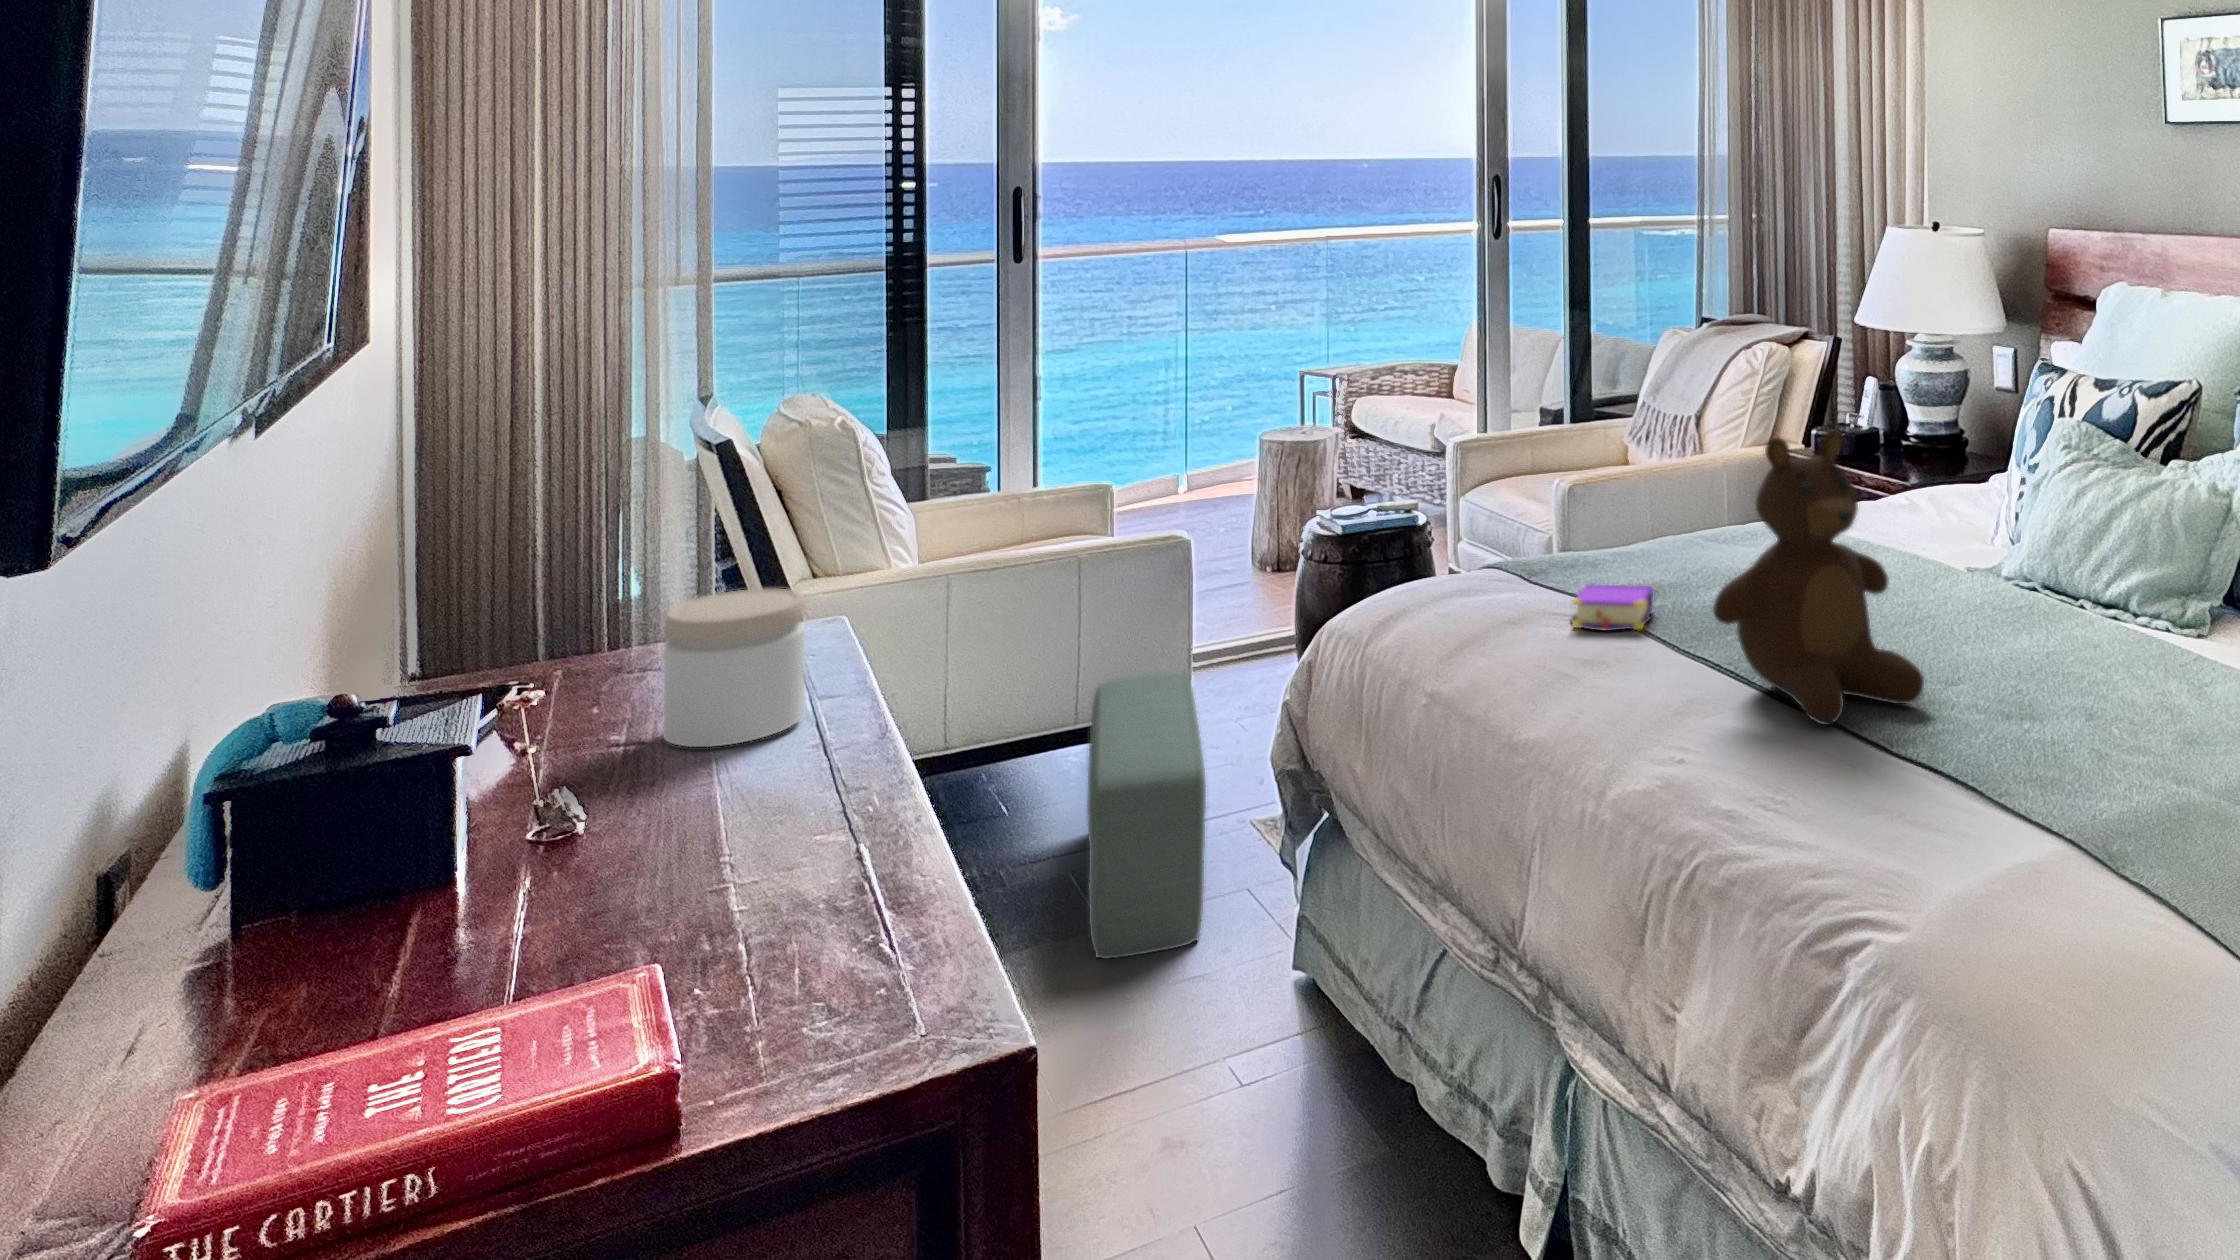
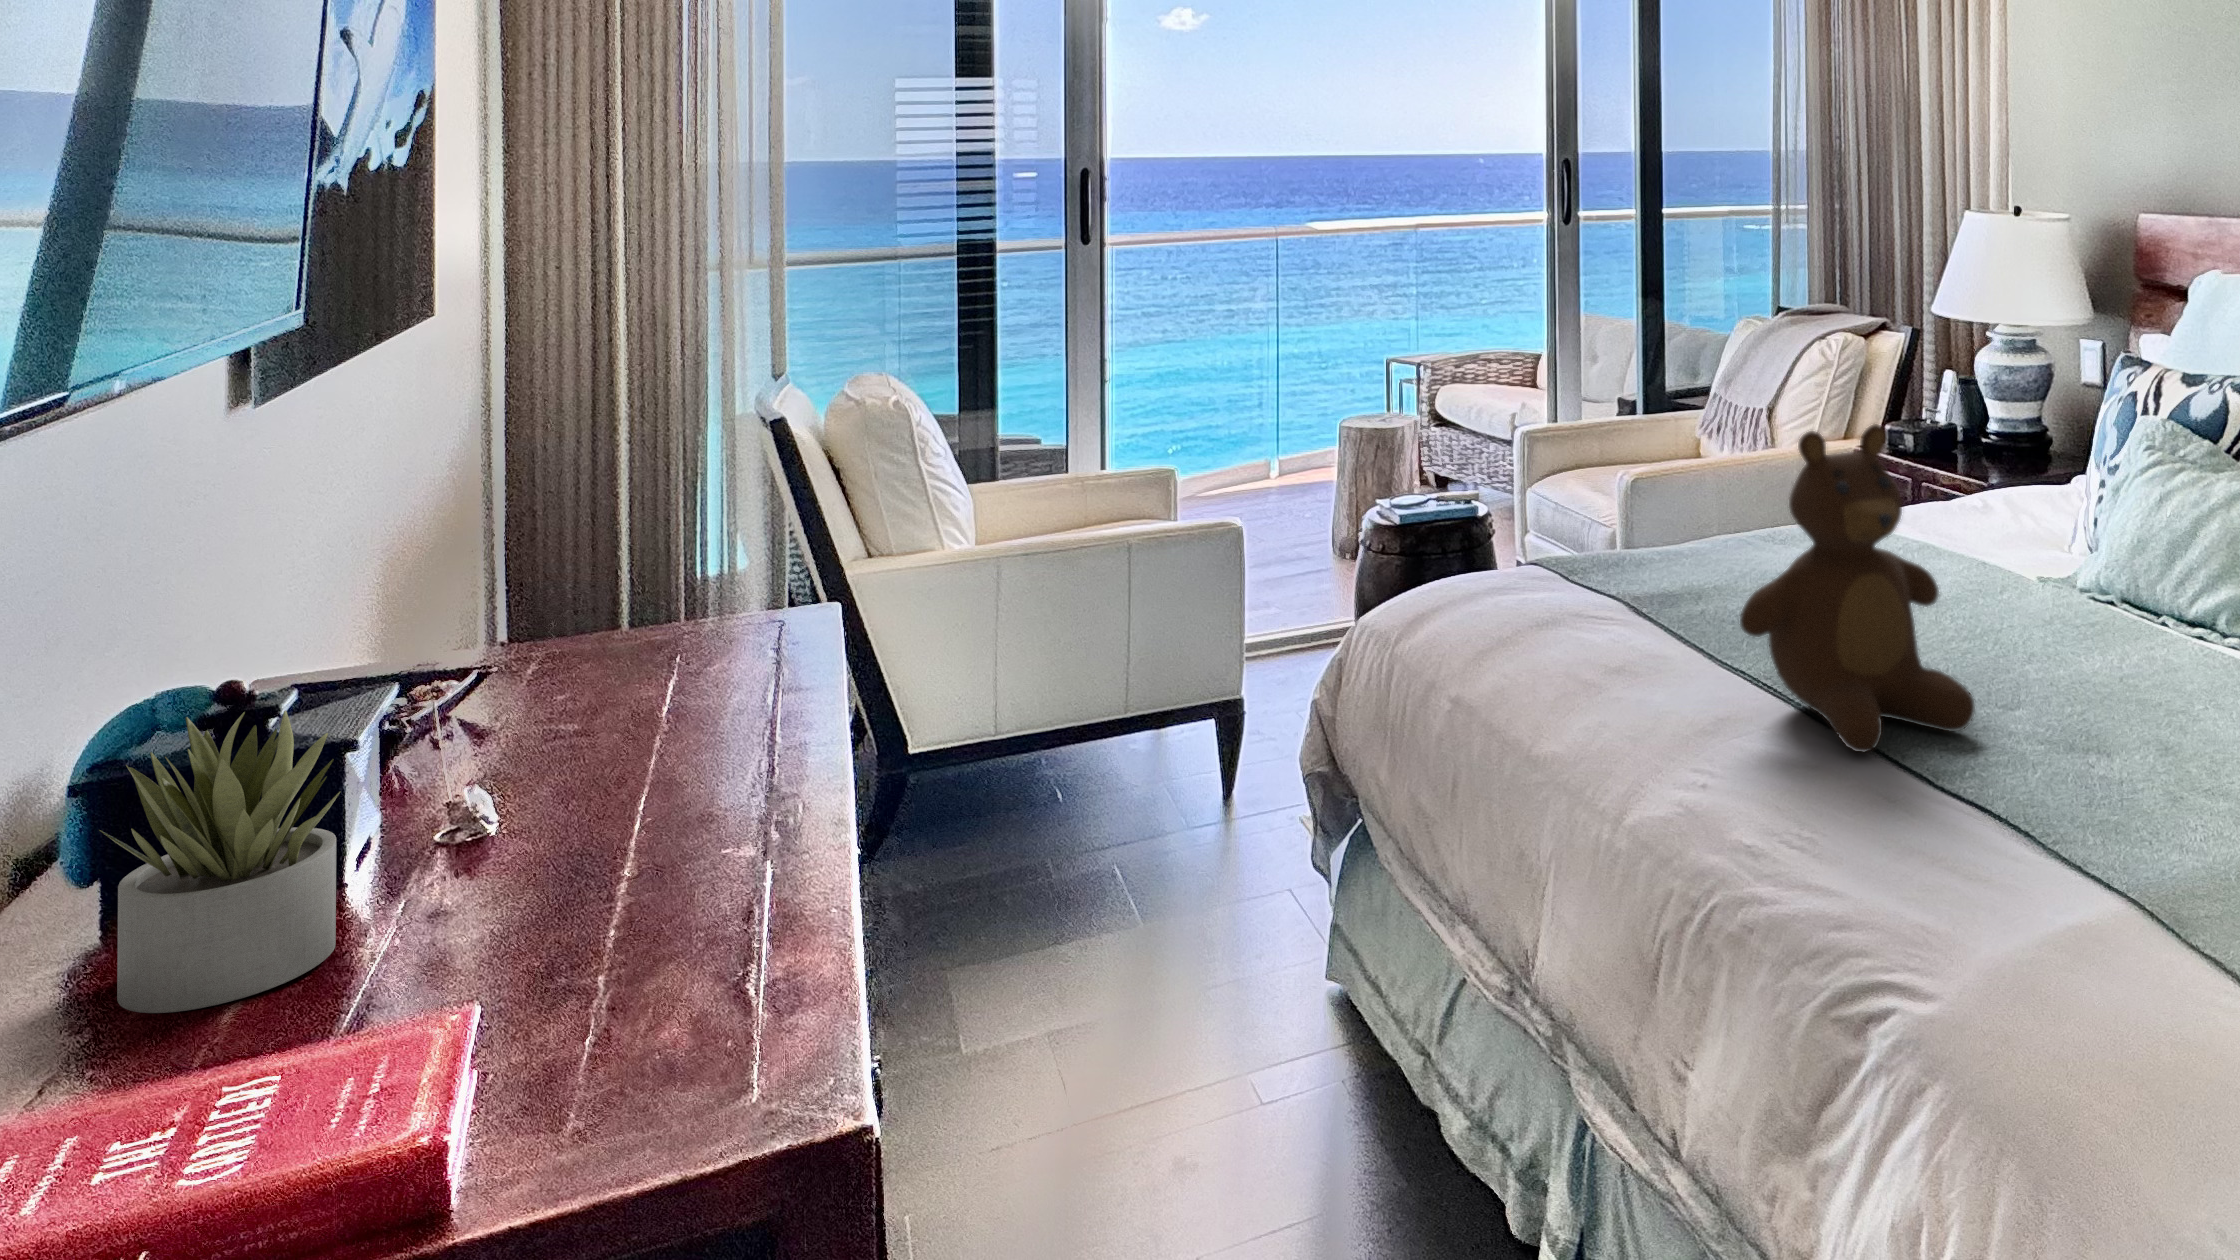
book: present [1571,584,1653,631] -> none [1558,586,1730,652]
jar: present [663,589,805,747] -> none [629,573,778,740]
pouf: present [1087,673,1206,958] -> none [1121,663,1241,961]
succulent plant: none [243,717,462,997] -> present [99,711,340,1013]

